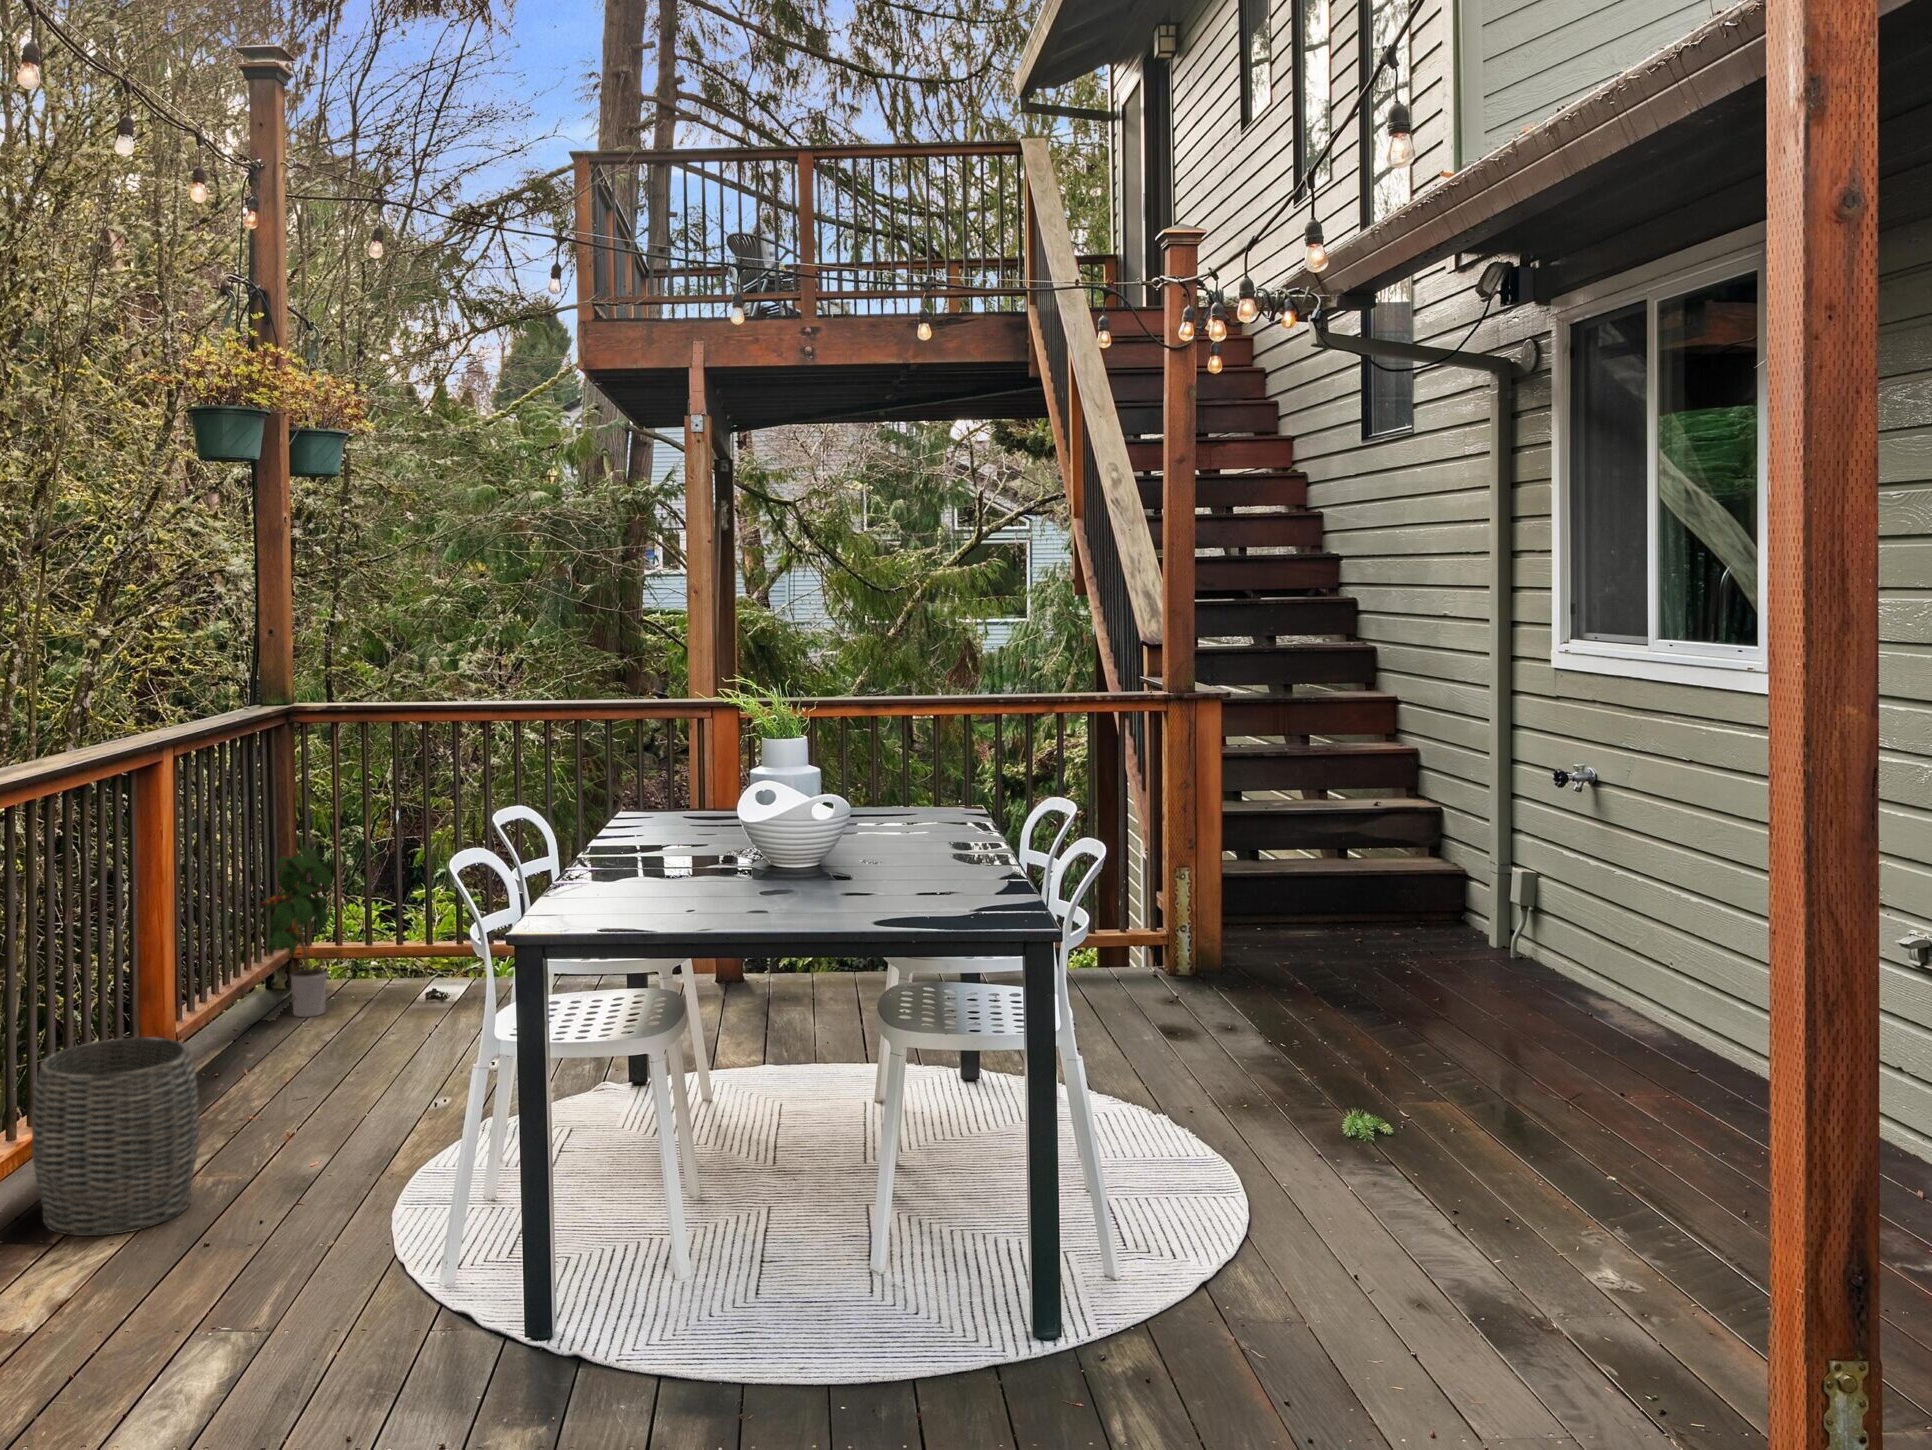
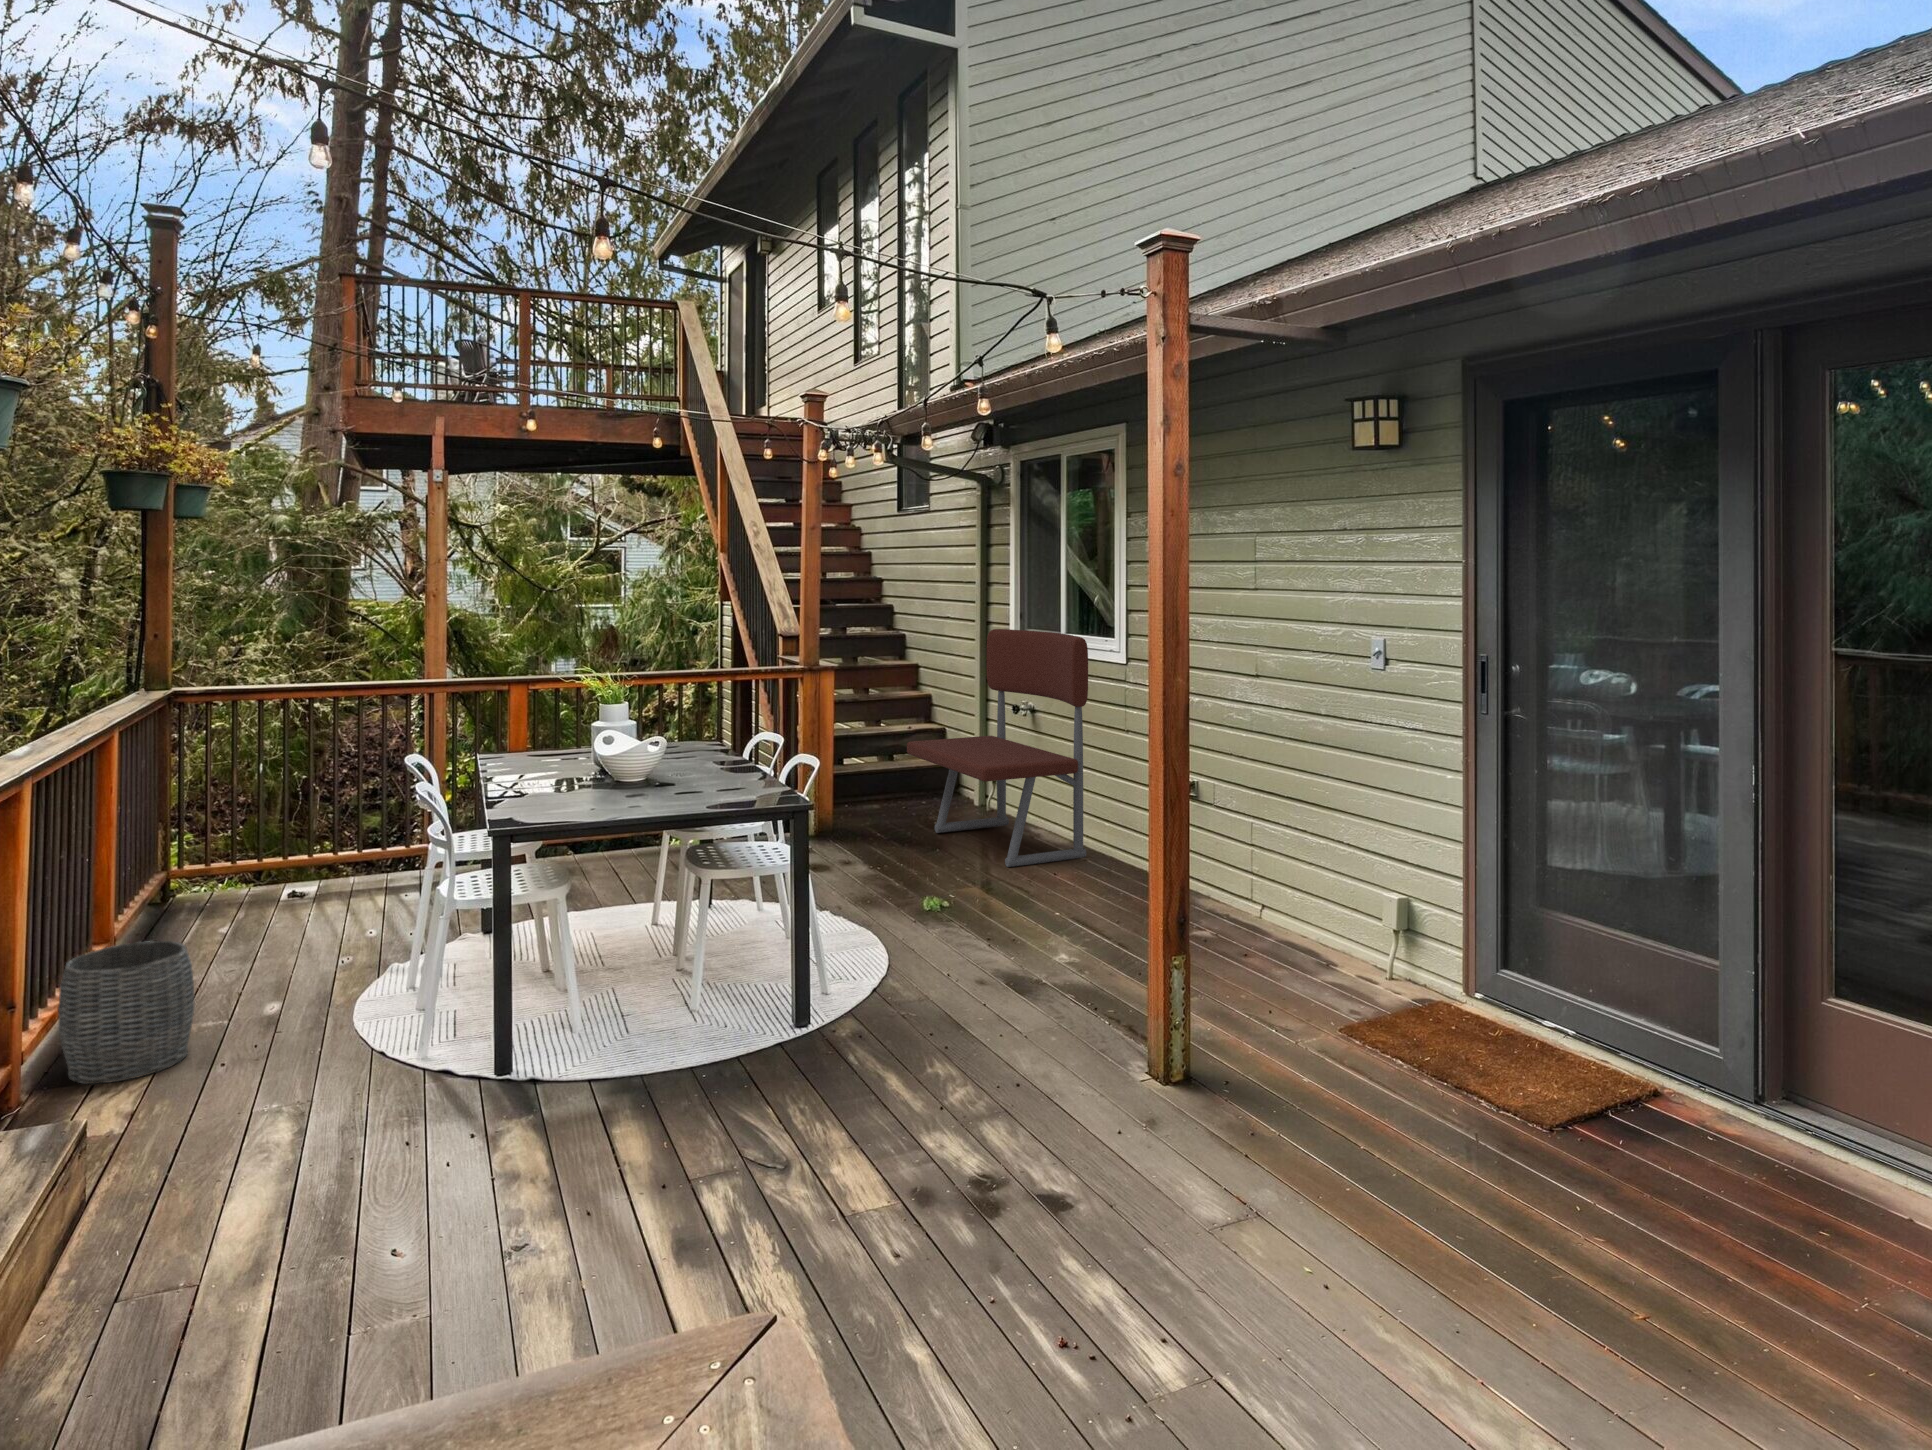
bench: none [1353,632,1702,1067] -> present [907,629,1088,867]
potted plant: present [263,846,334,1017] -> none [151,803,203,930]

